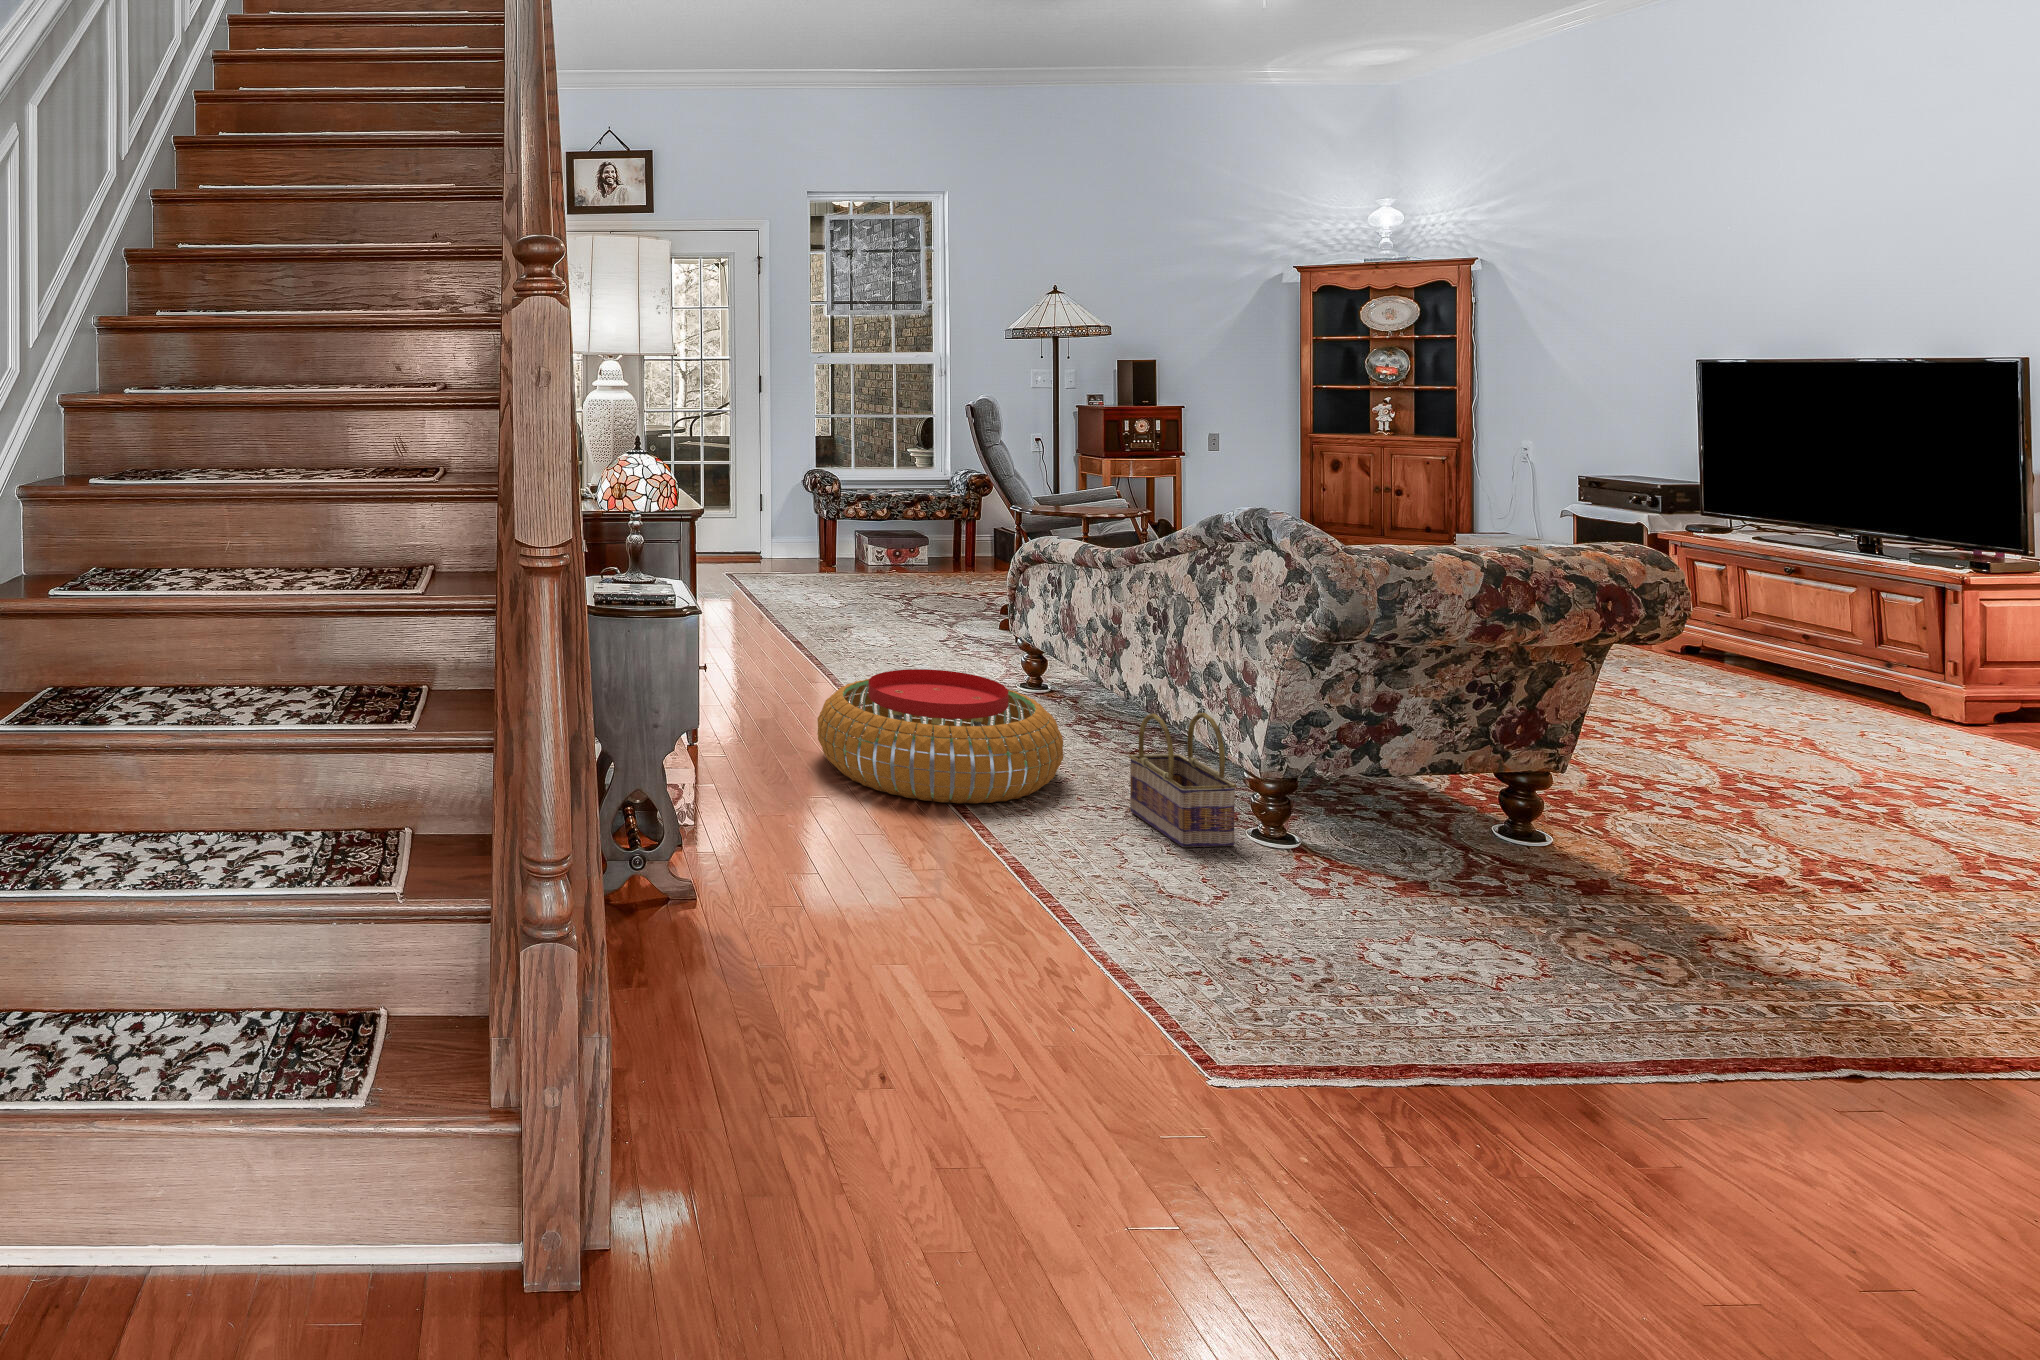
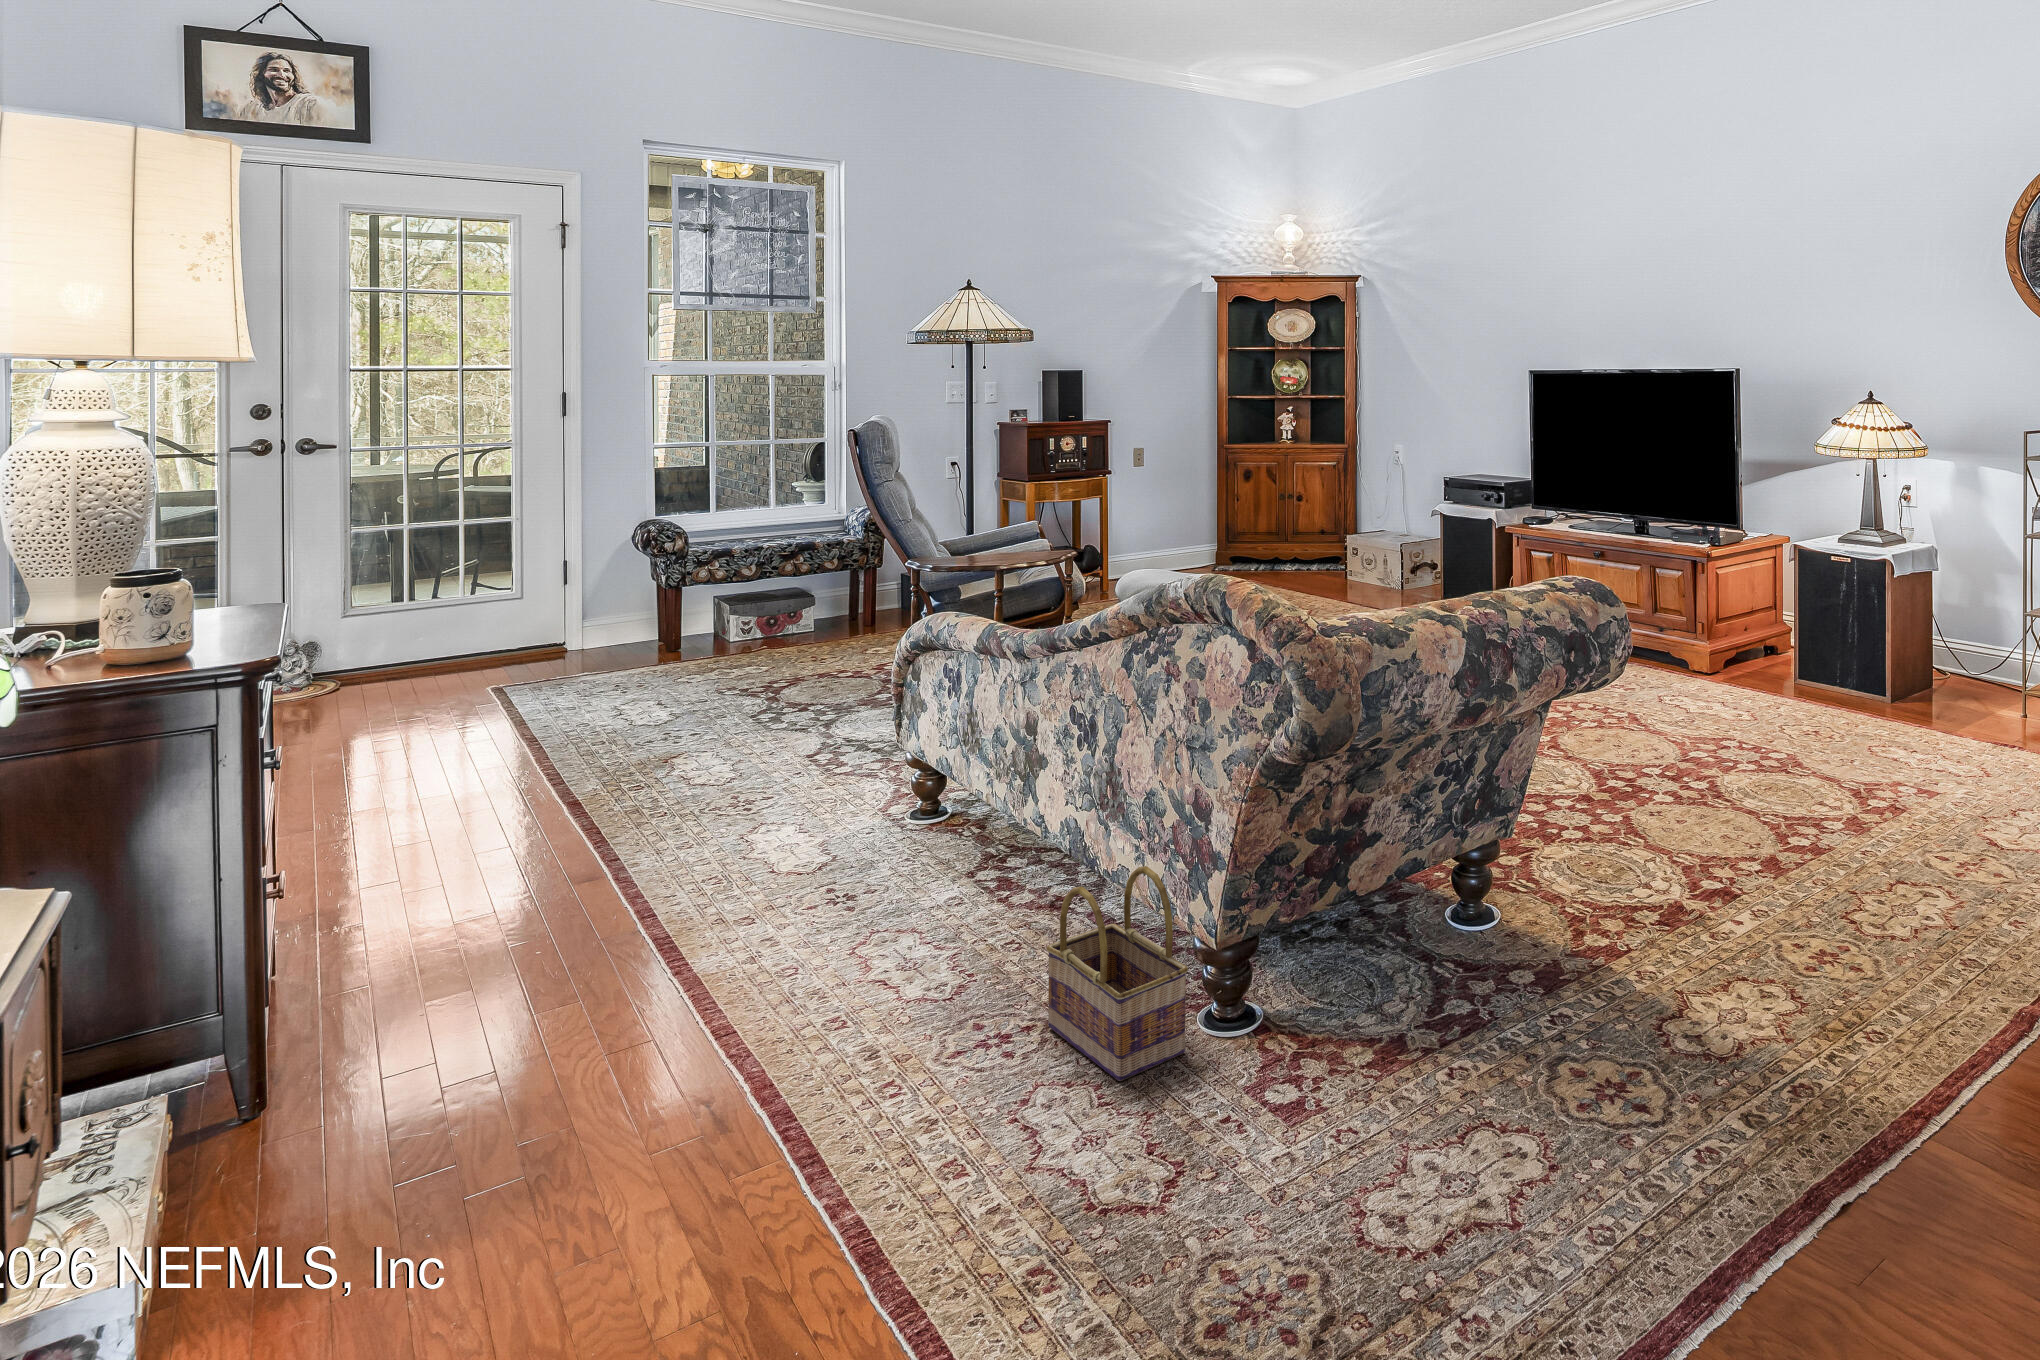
pouf: present [817,669,1063,804] -> none [531,853,956,1119]

